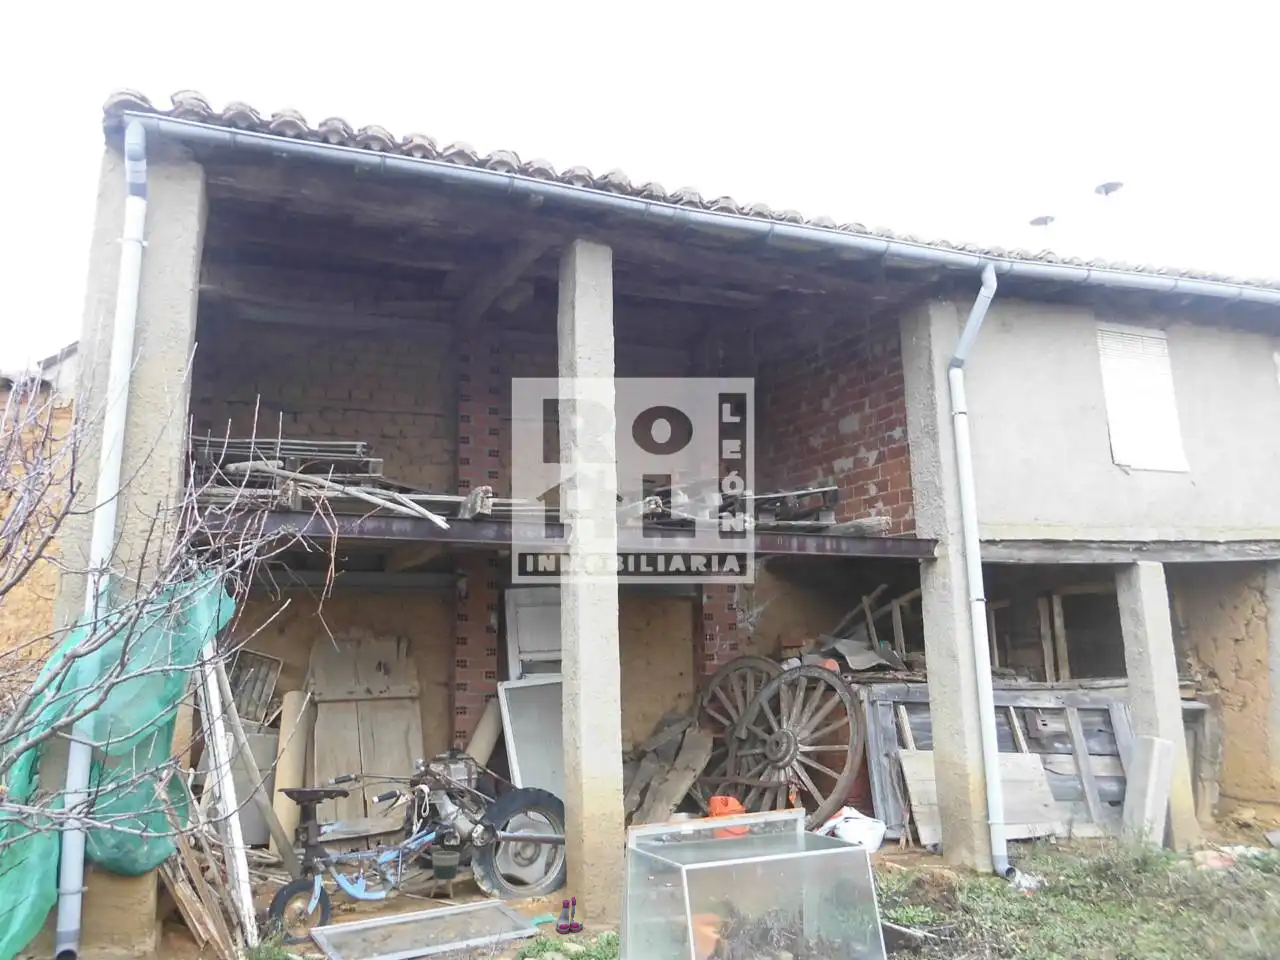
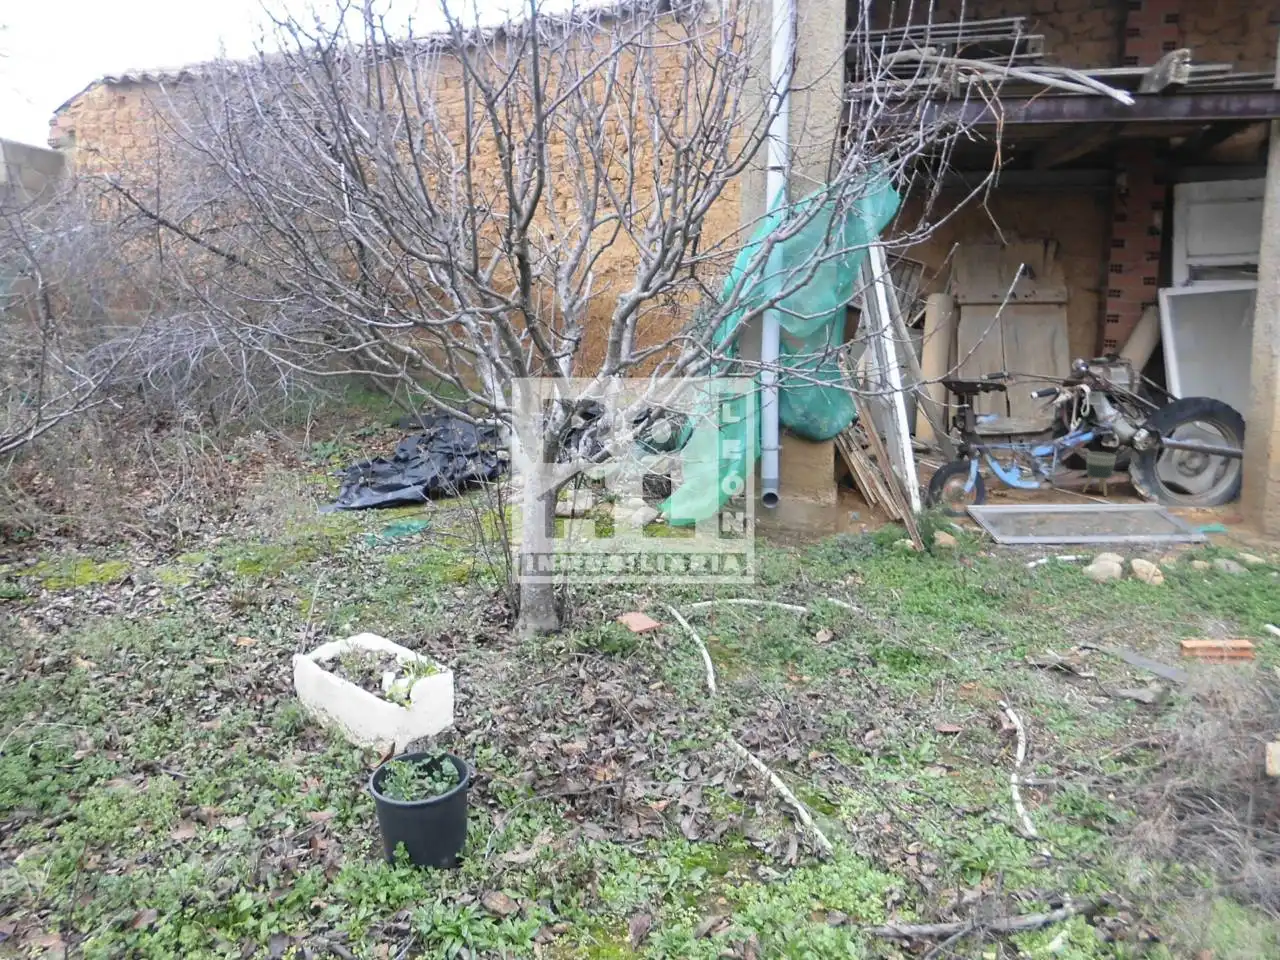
boots: present [556,897,583,933] -> none [1230,510,1264,545]

